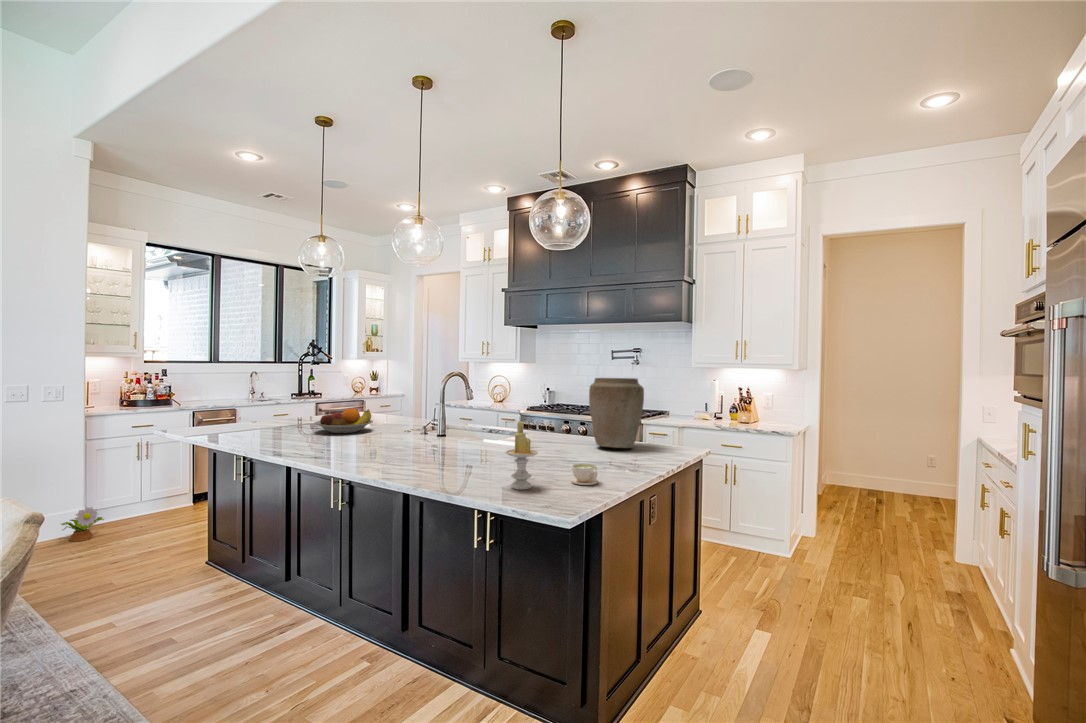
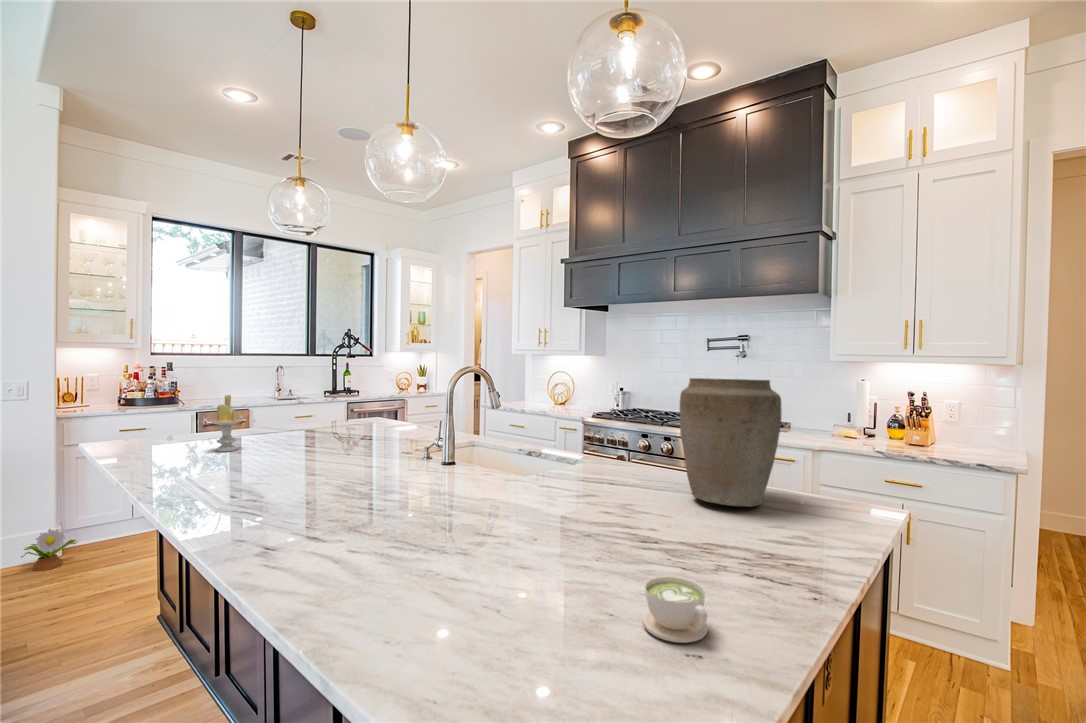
fruit bowl: present [315,408,373,433] -> none [279,418,363,454]
candle: present [505,421,538,490] -> present [210,395,243,452]

